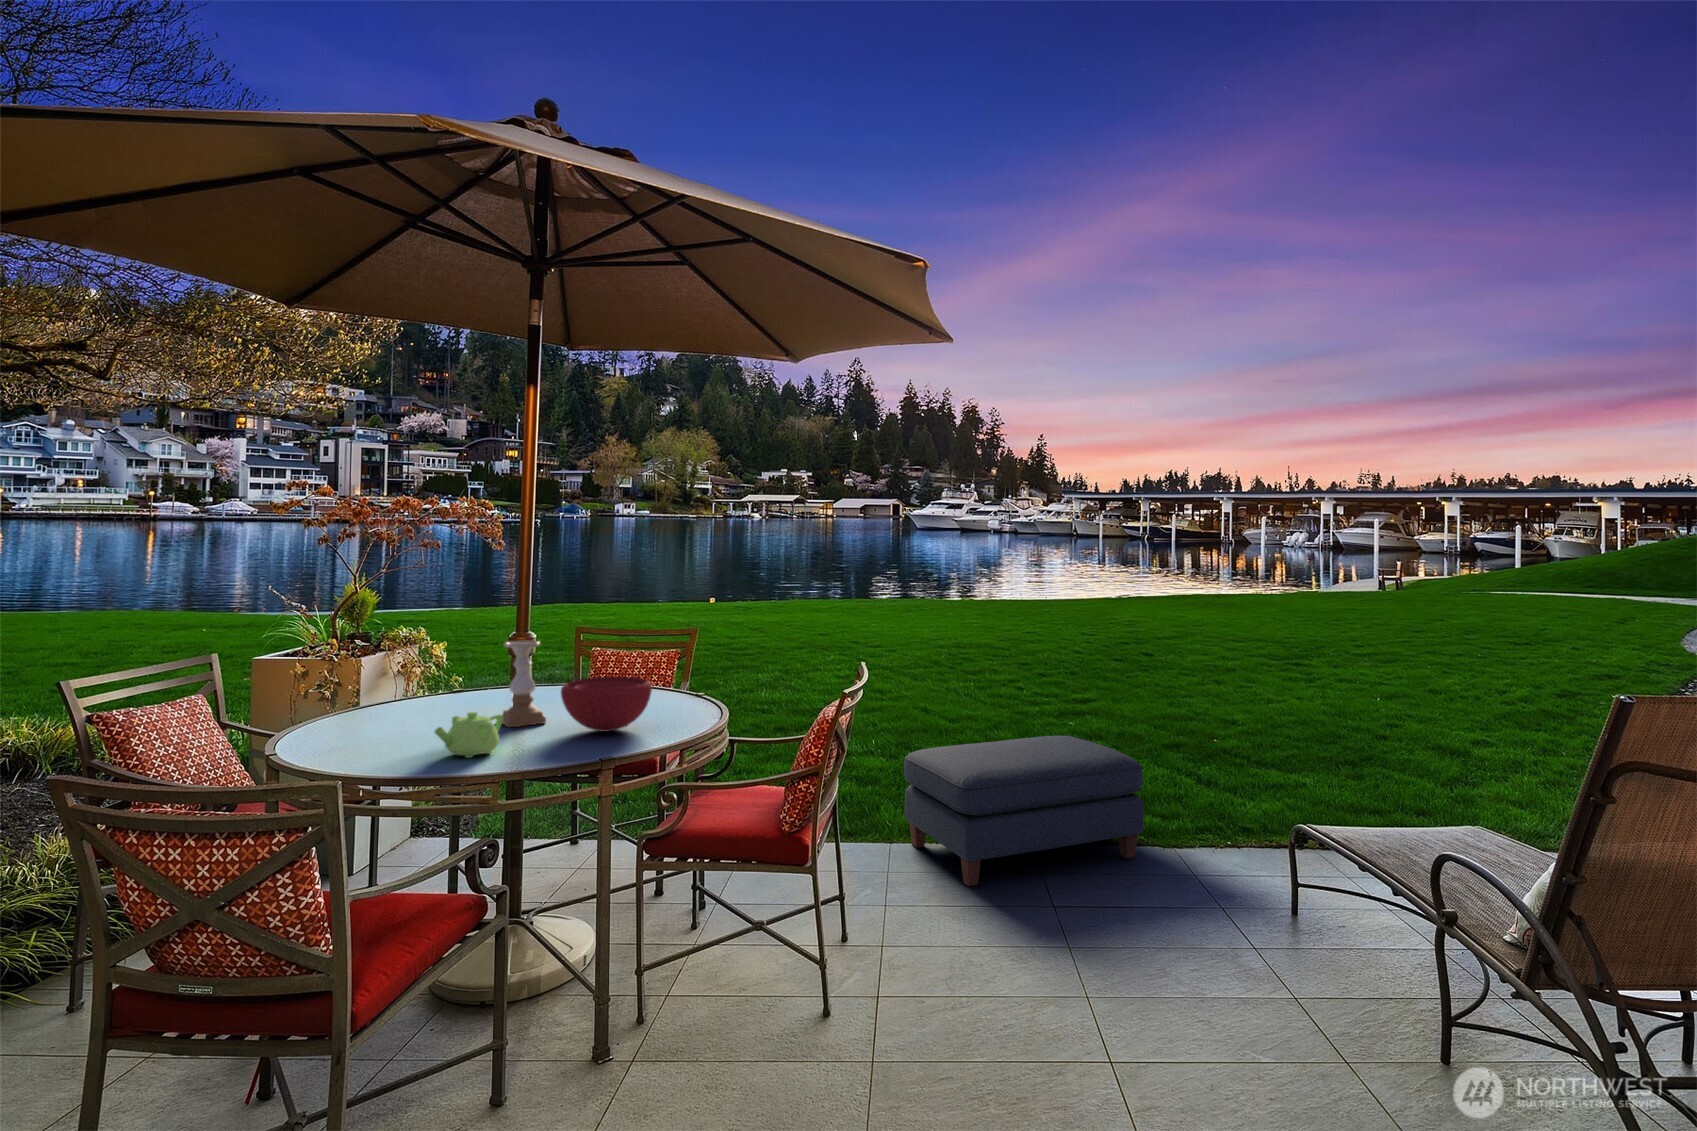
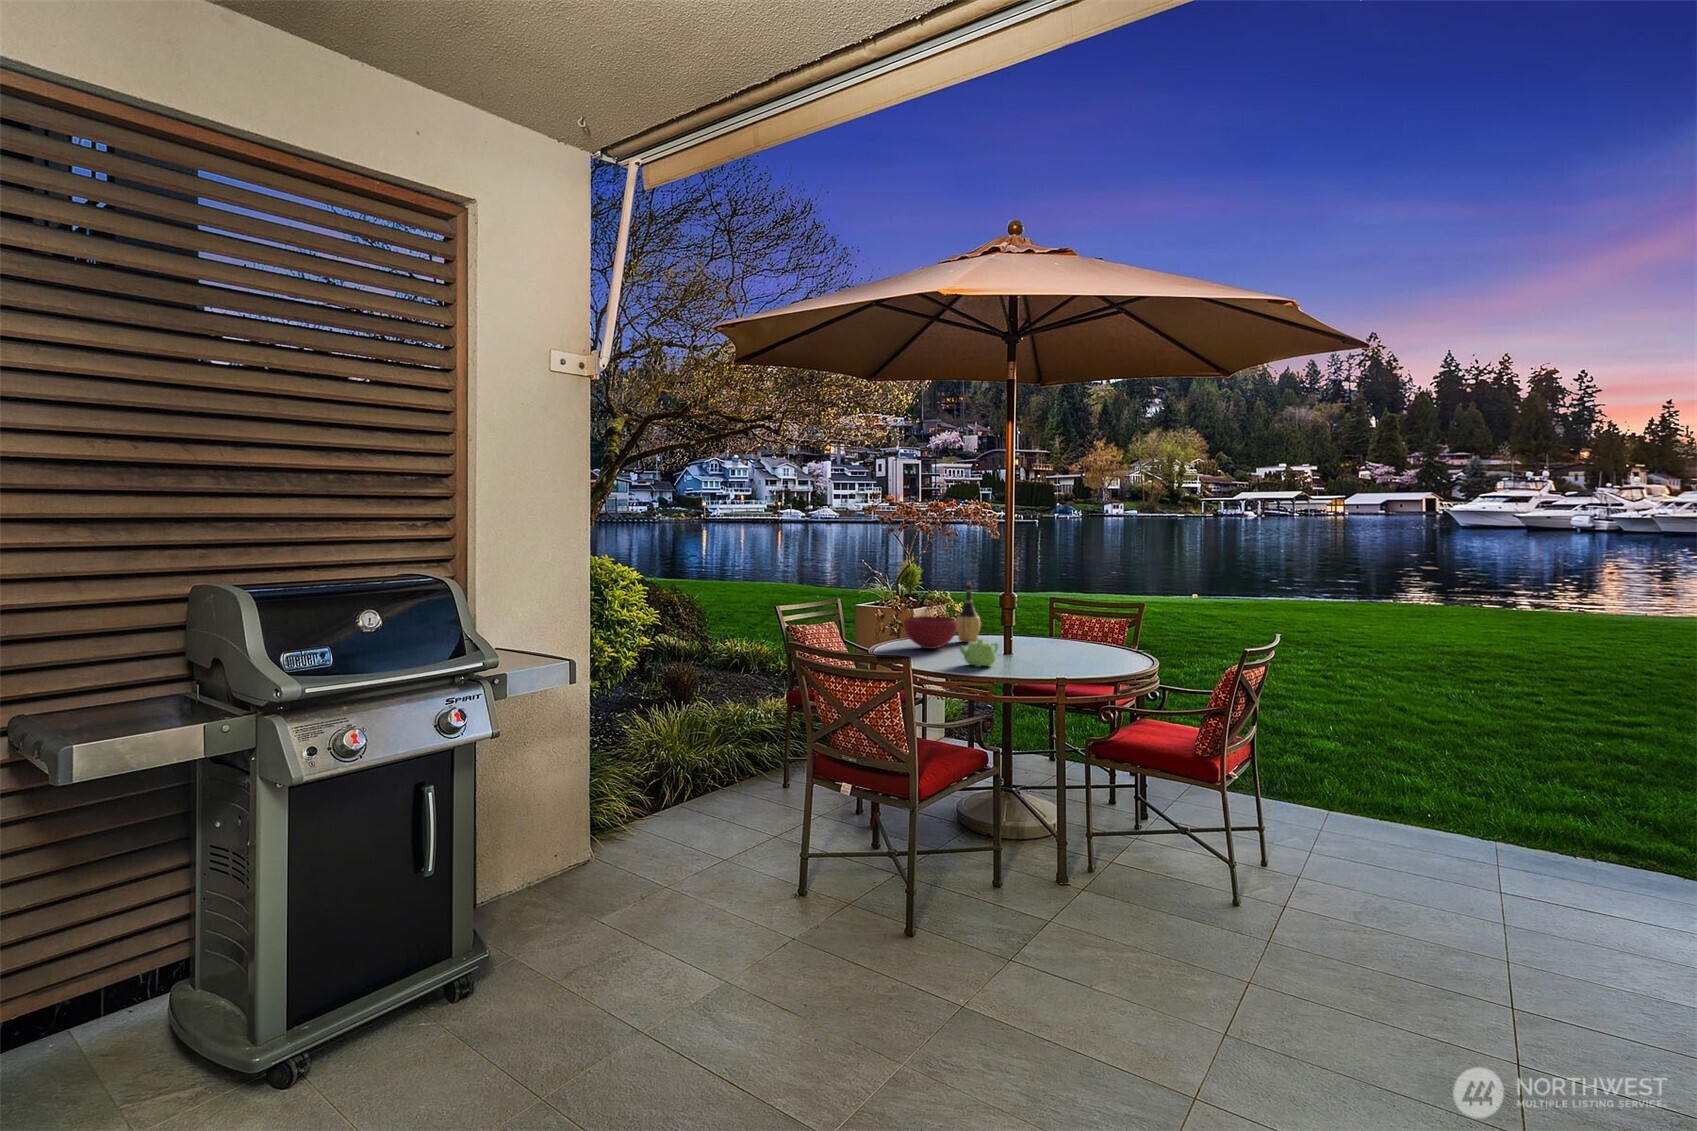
wine bottle: none [432,616,473,708] -> present [957,582,981,642]
candle holder: present [502,640,546,727] -> none [997,599,1026,655]
bowl: present [561,676,652,732] -> present [904,616,958,649]
ottoman: present [904,736,1144,886] -> none [1340,725,1642,870]

